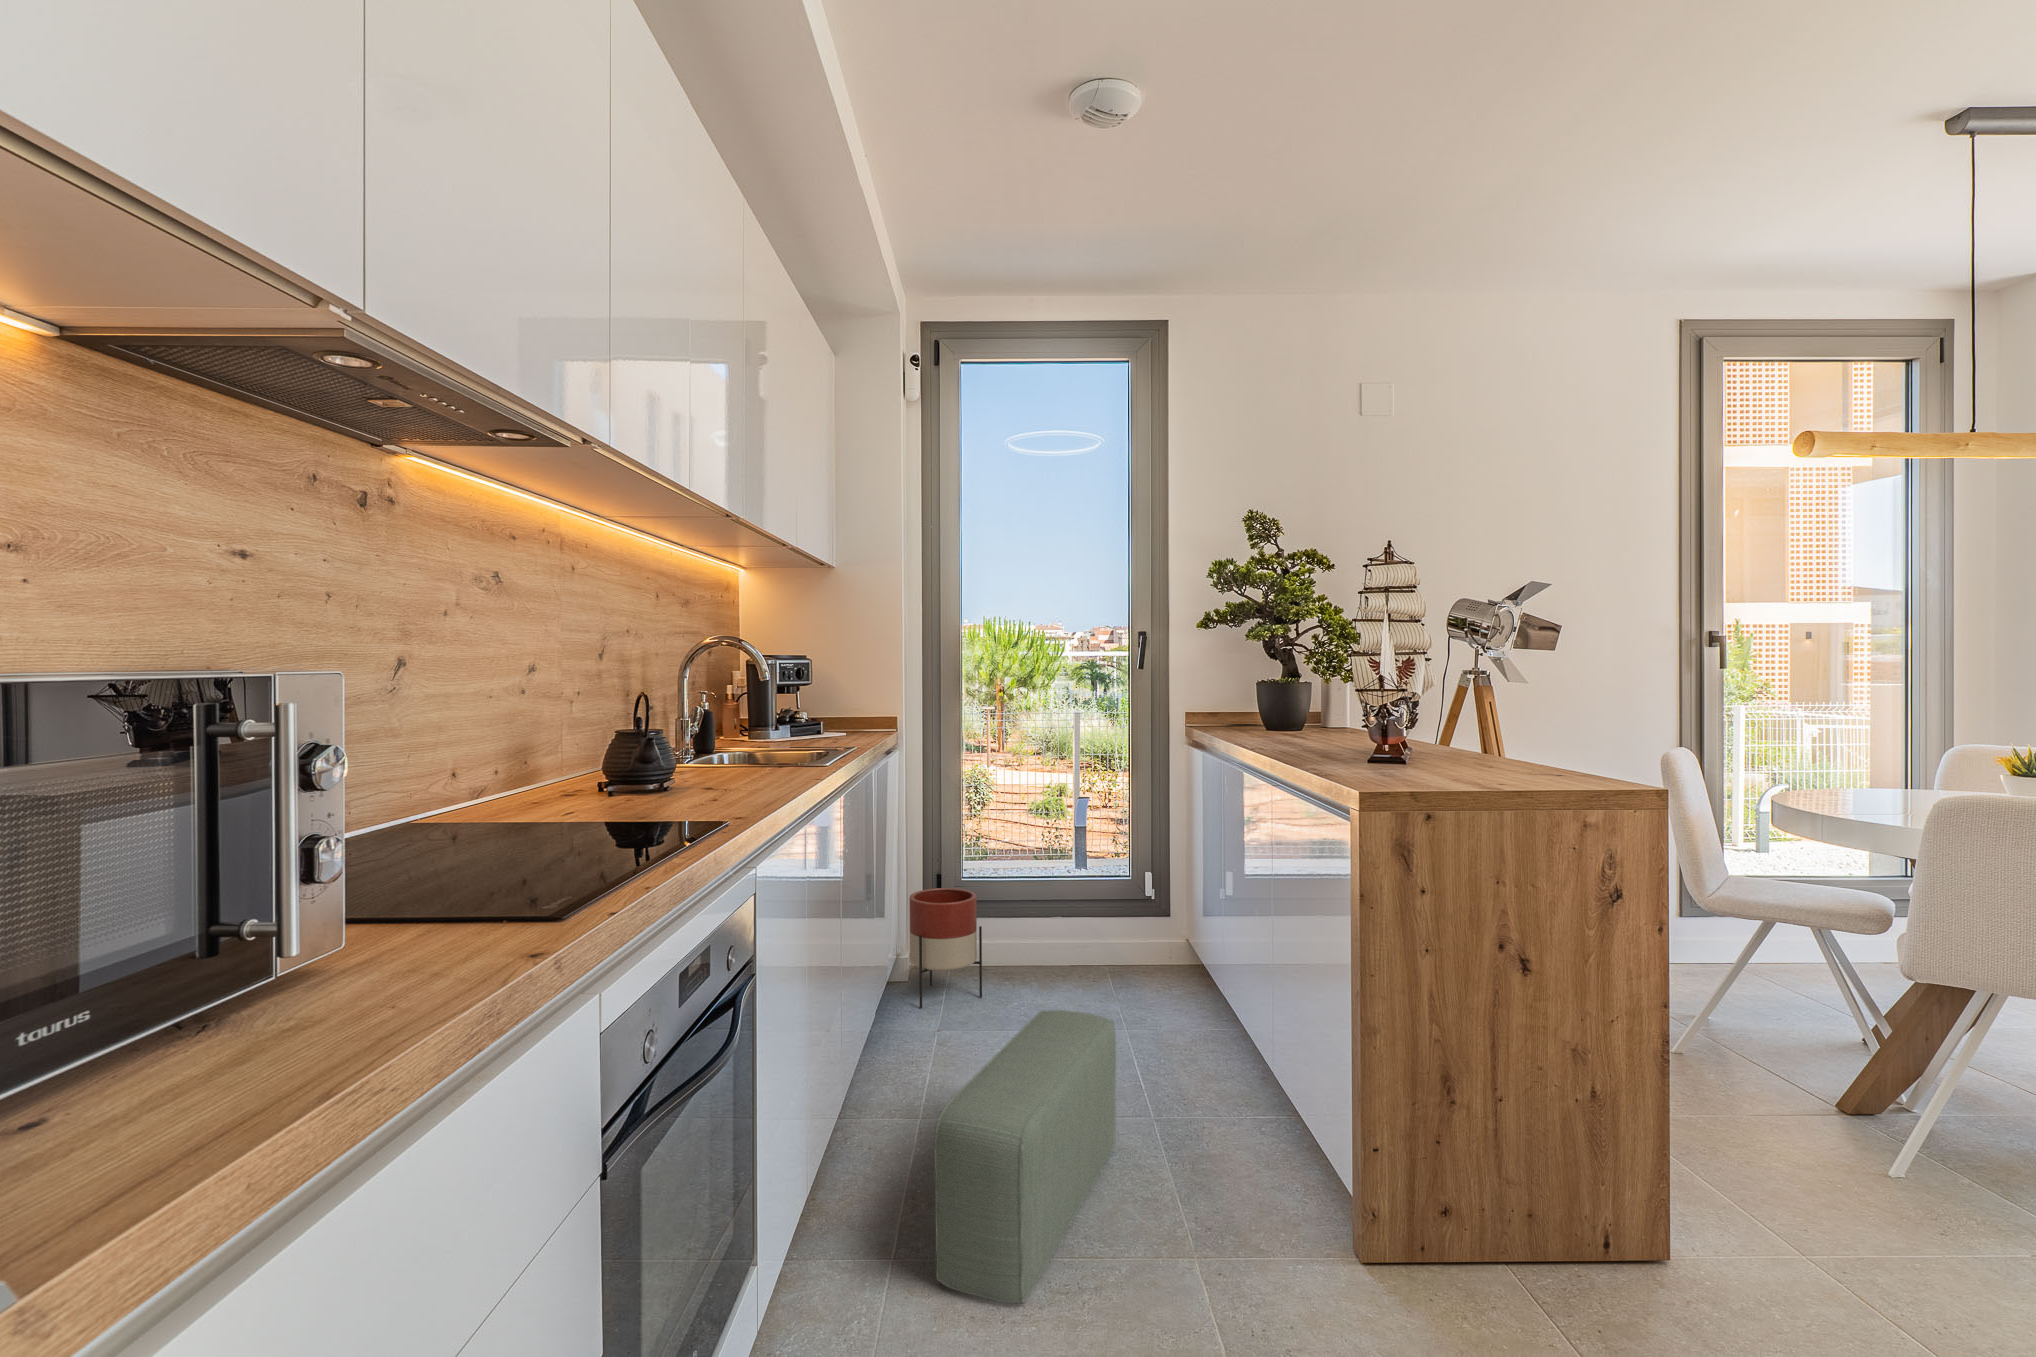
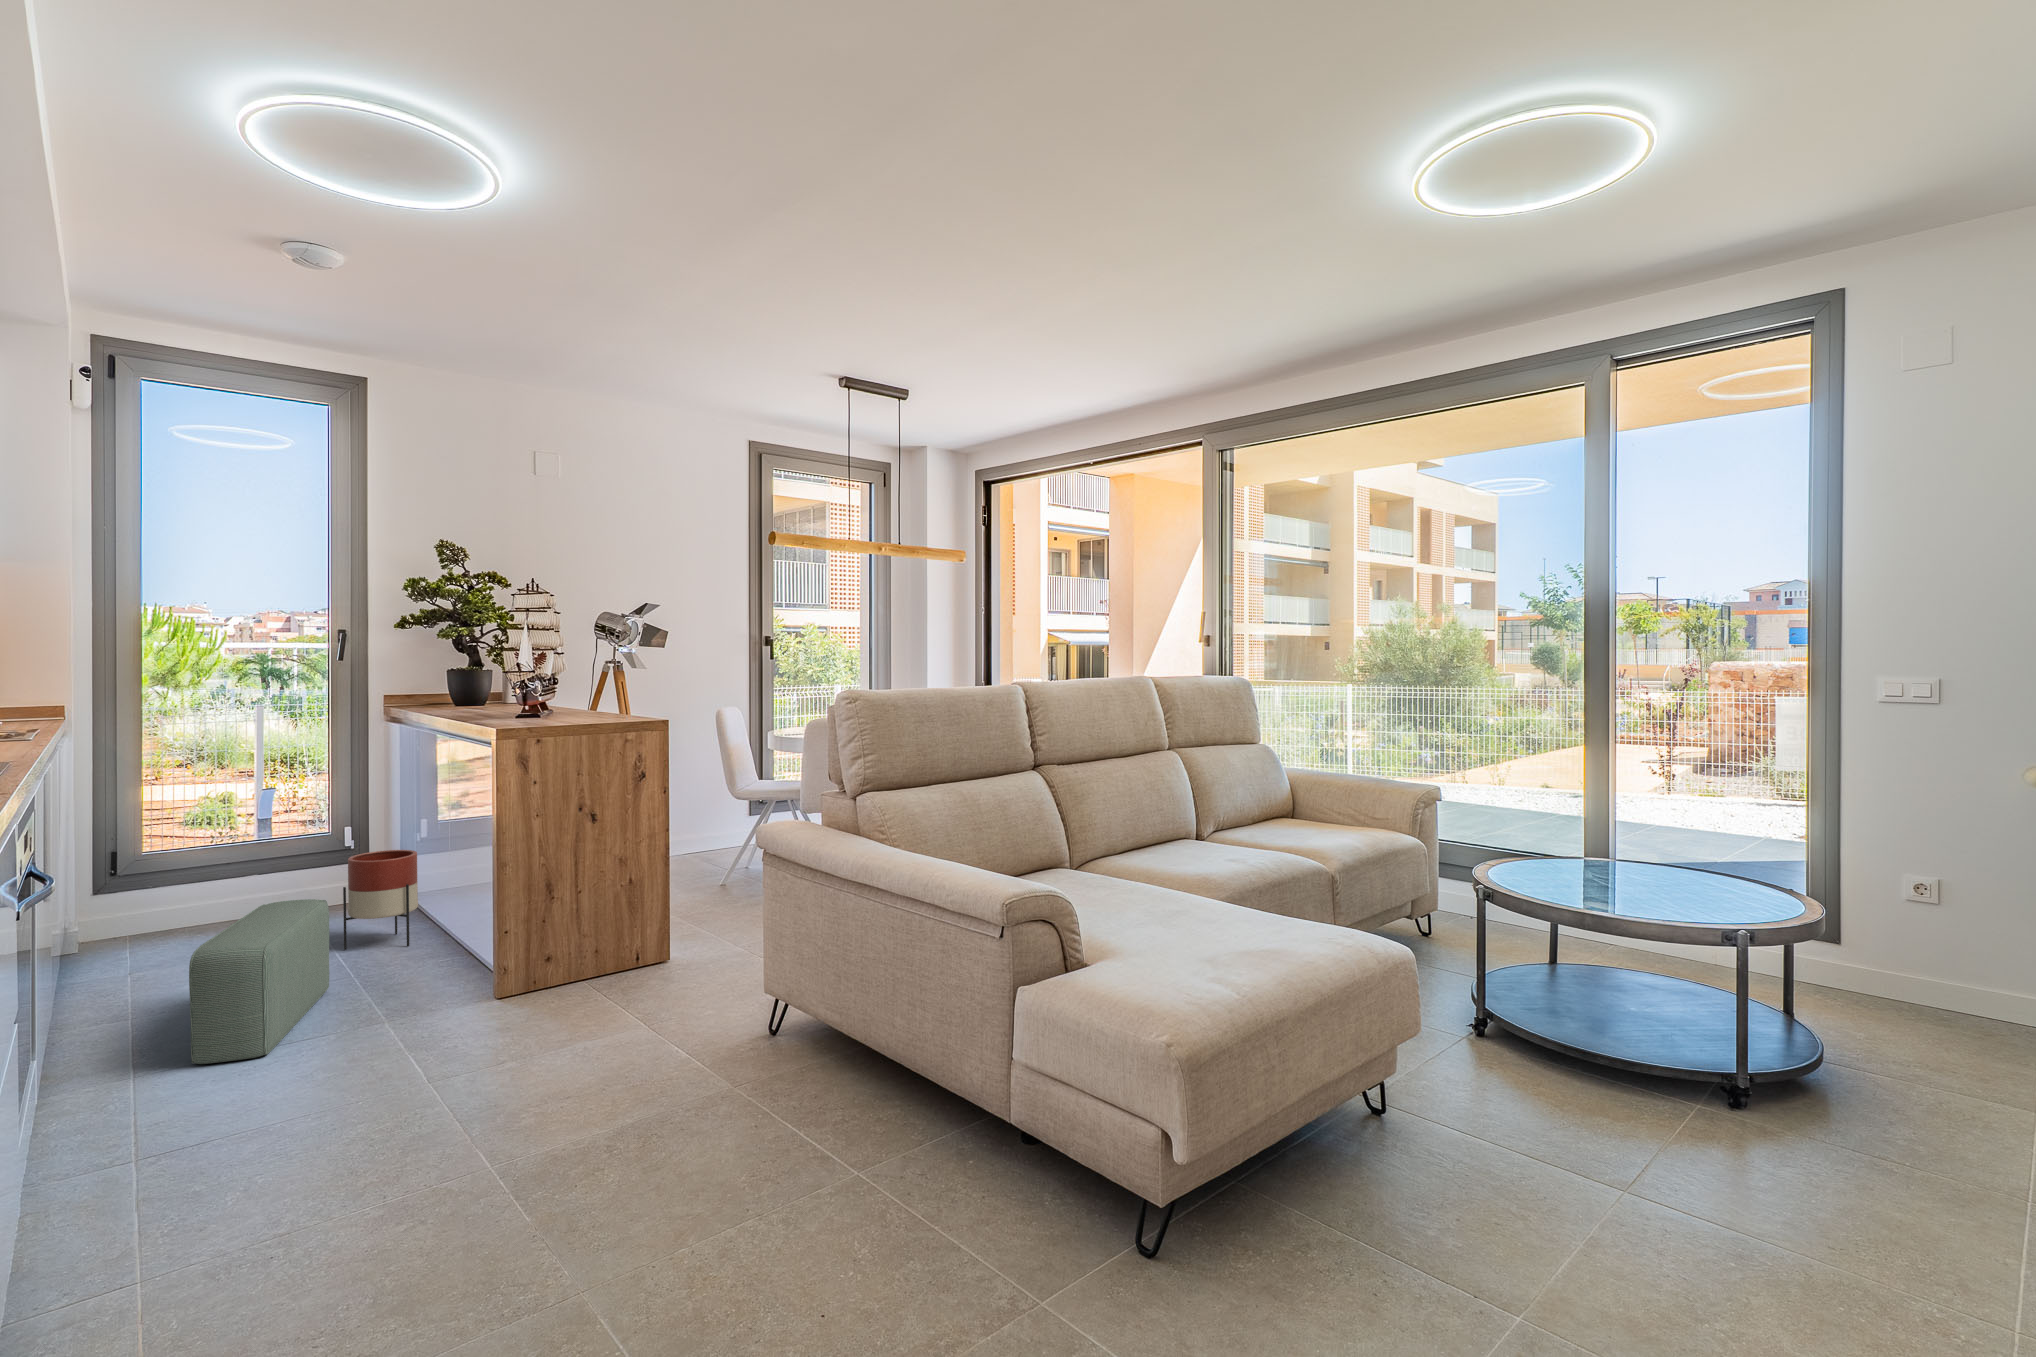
planter: present [910,888,982,1008] -> present [343,850,418,950]

